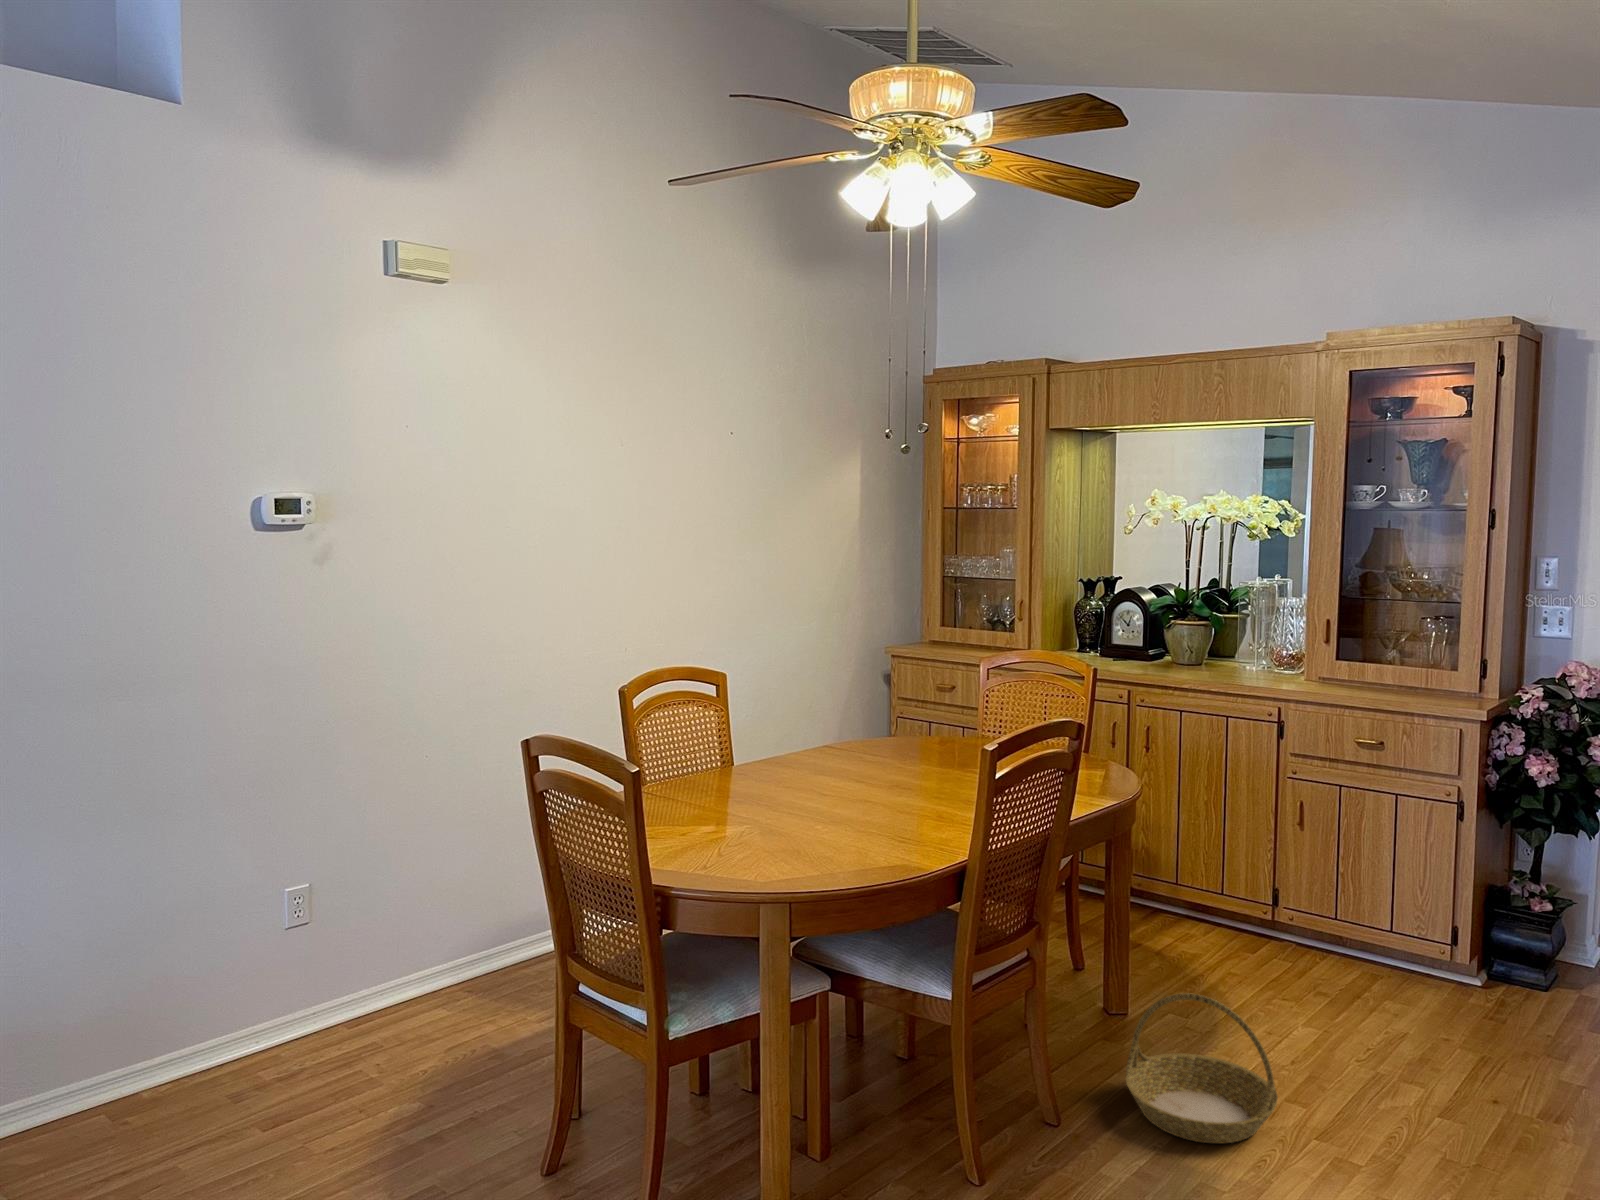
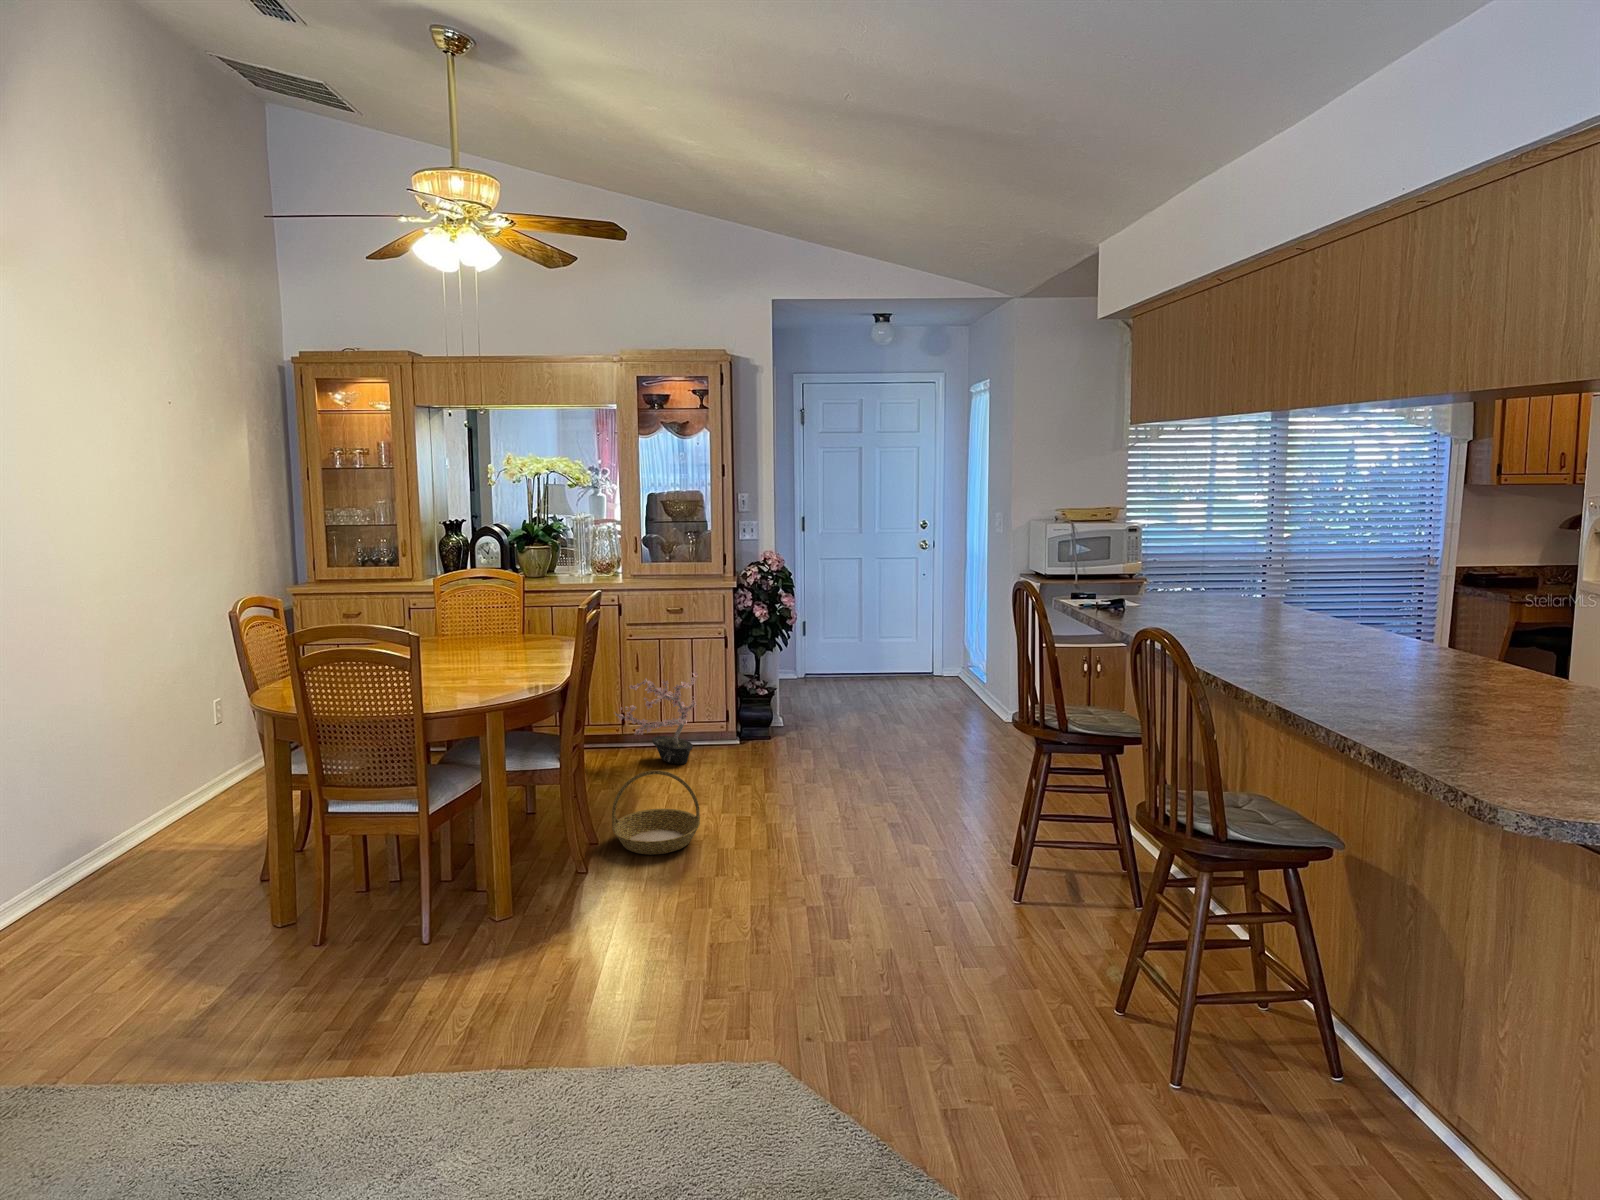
potted plant: none [1242,833,1402,997] -> present [615,672,698,764]

